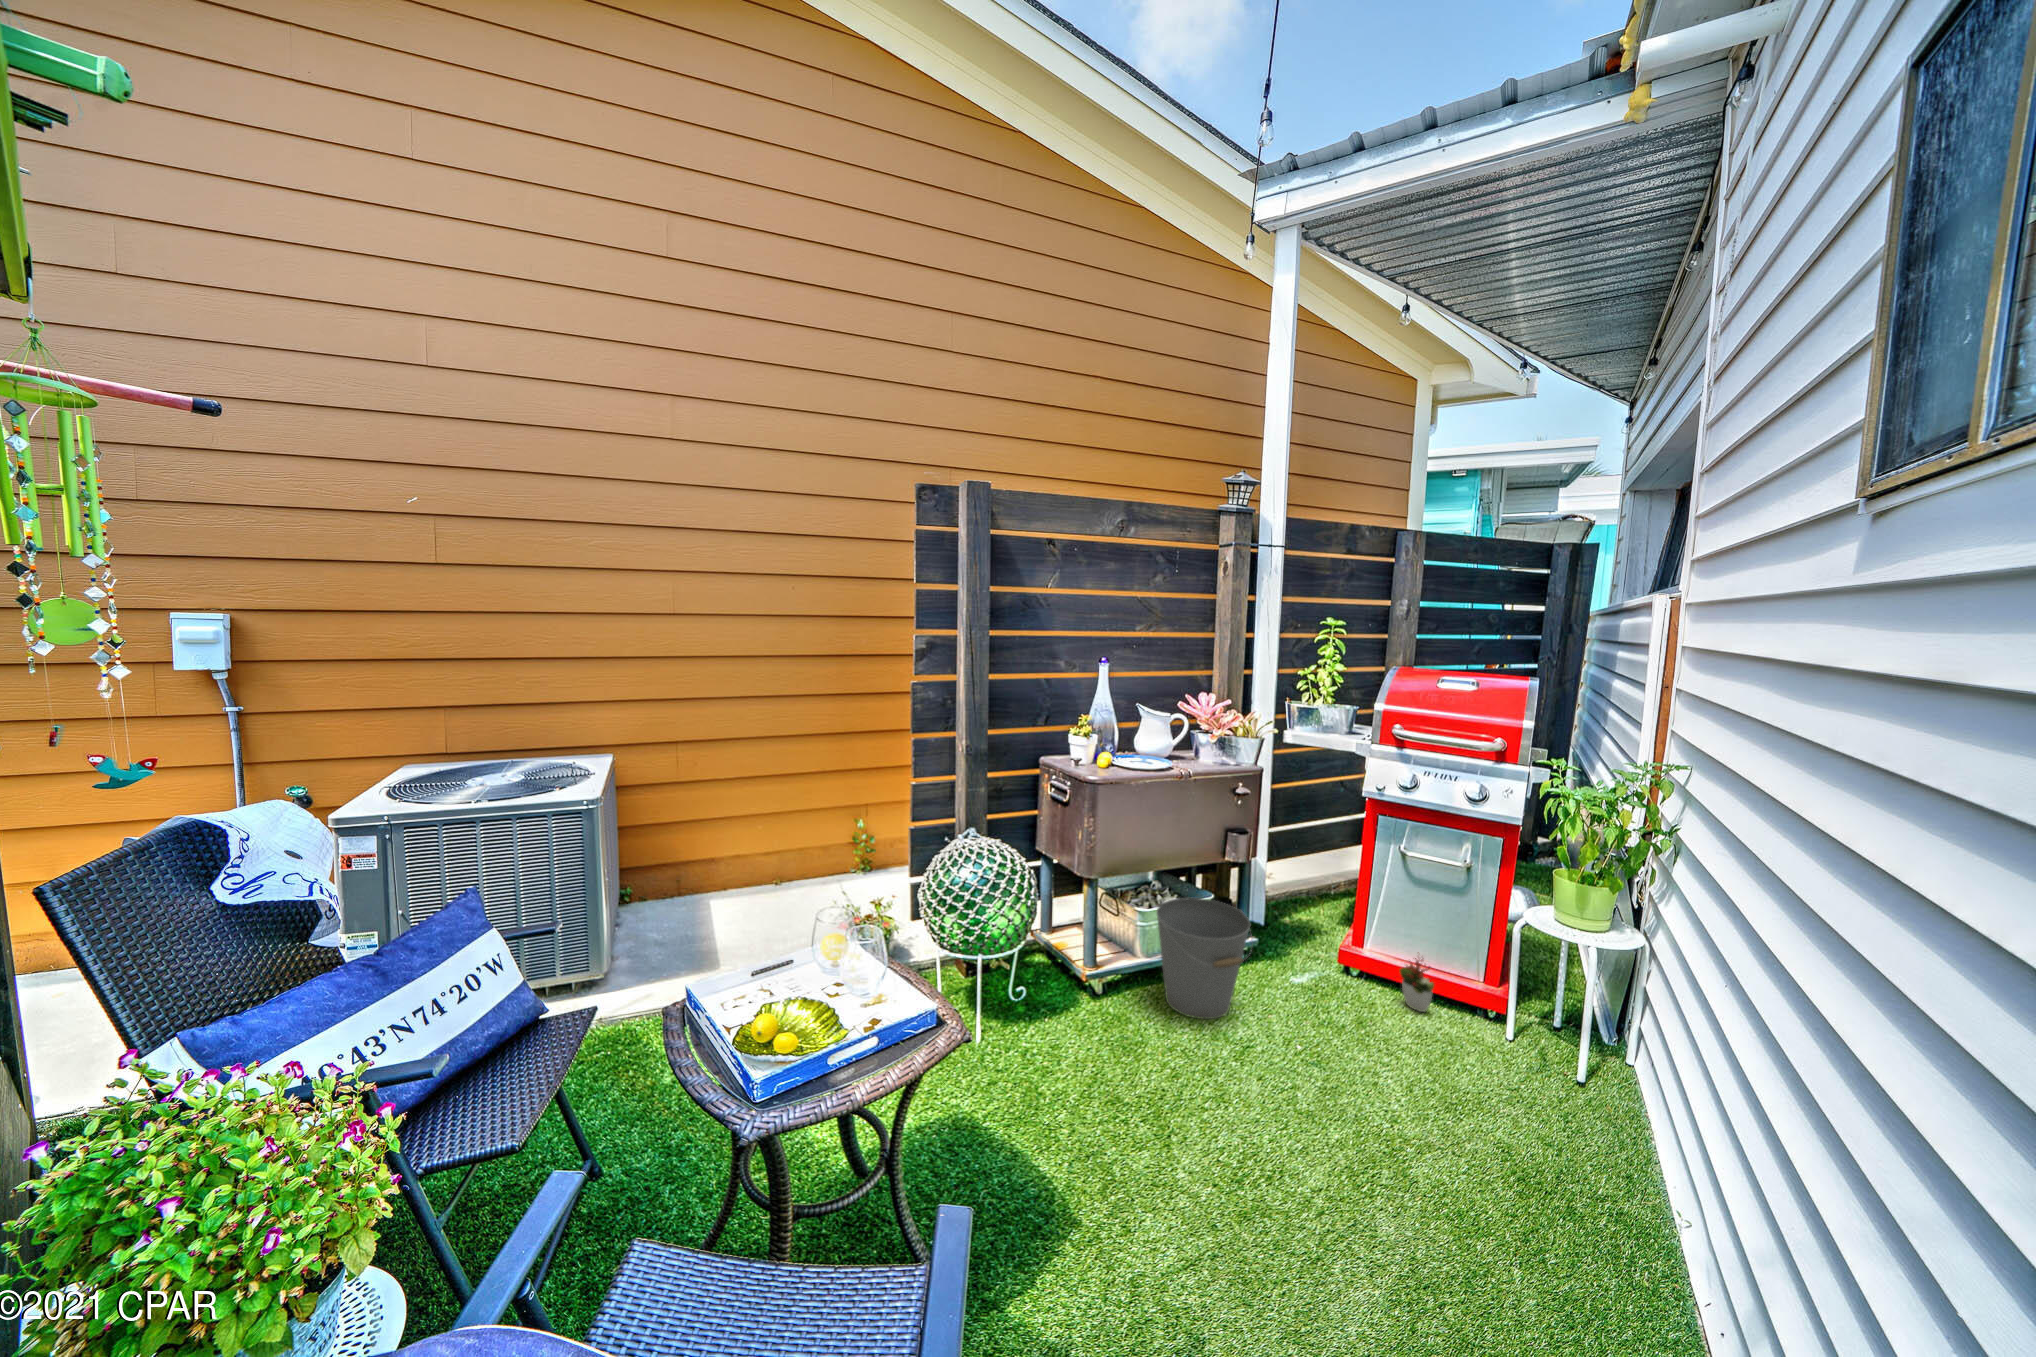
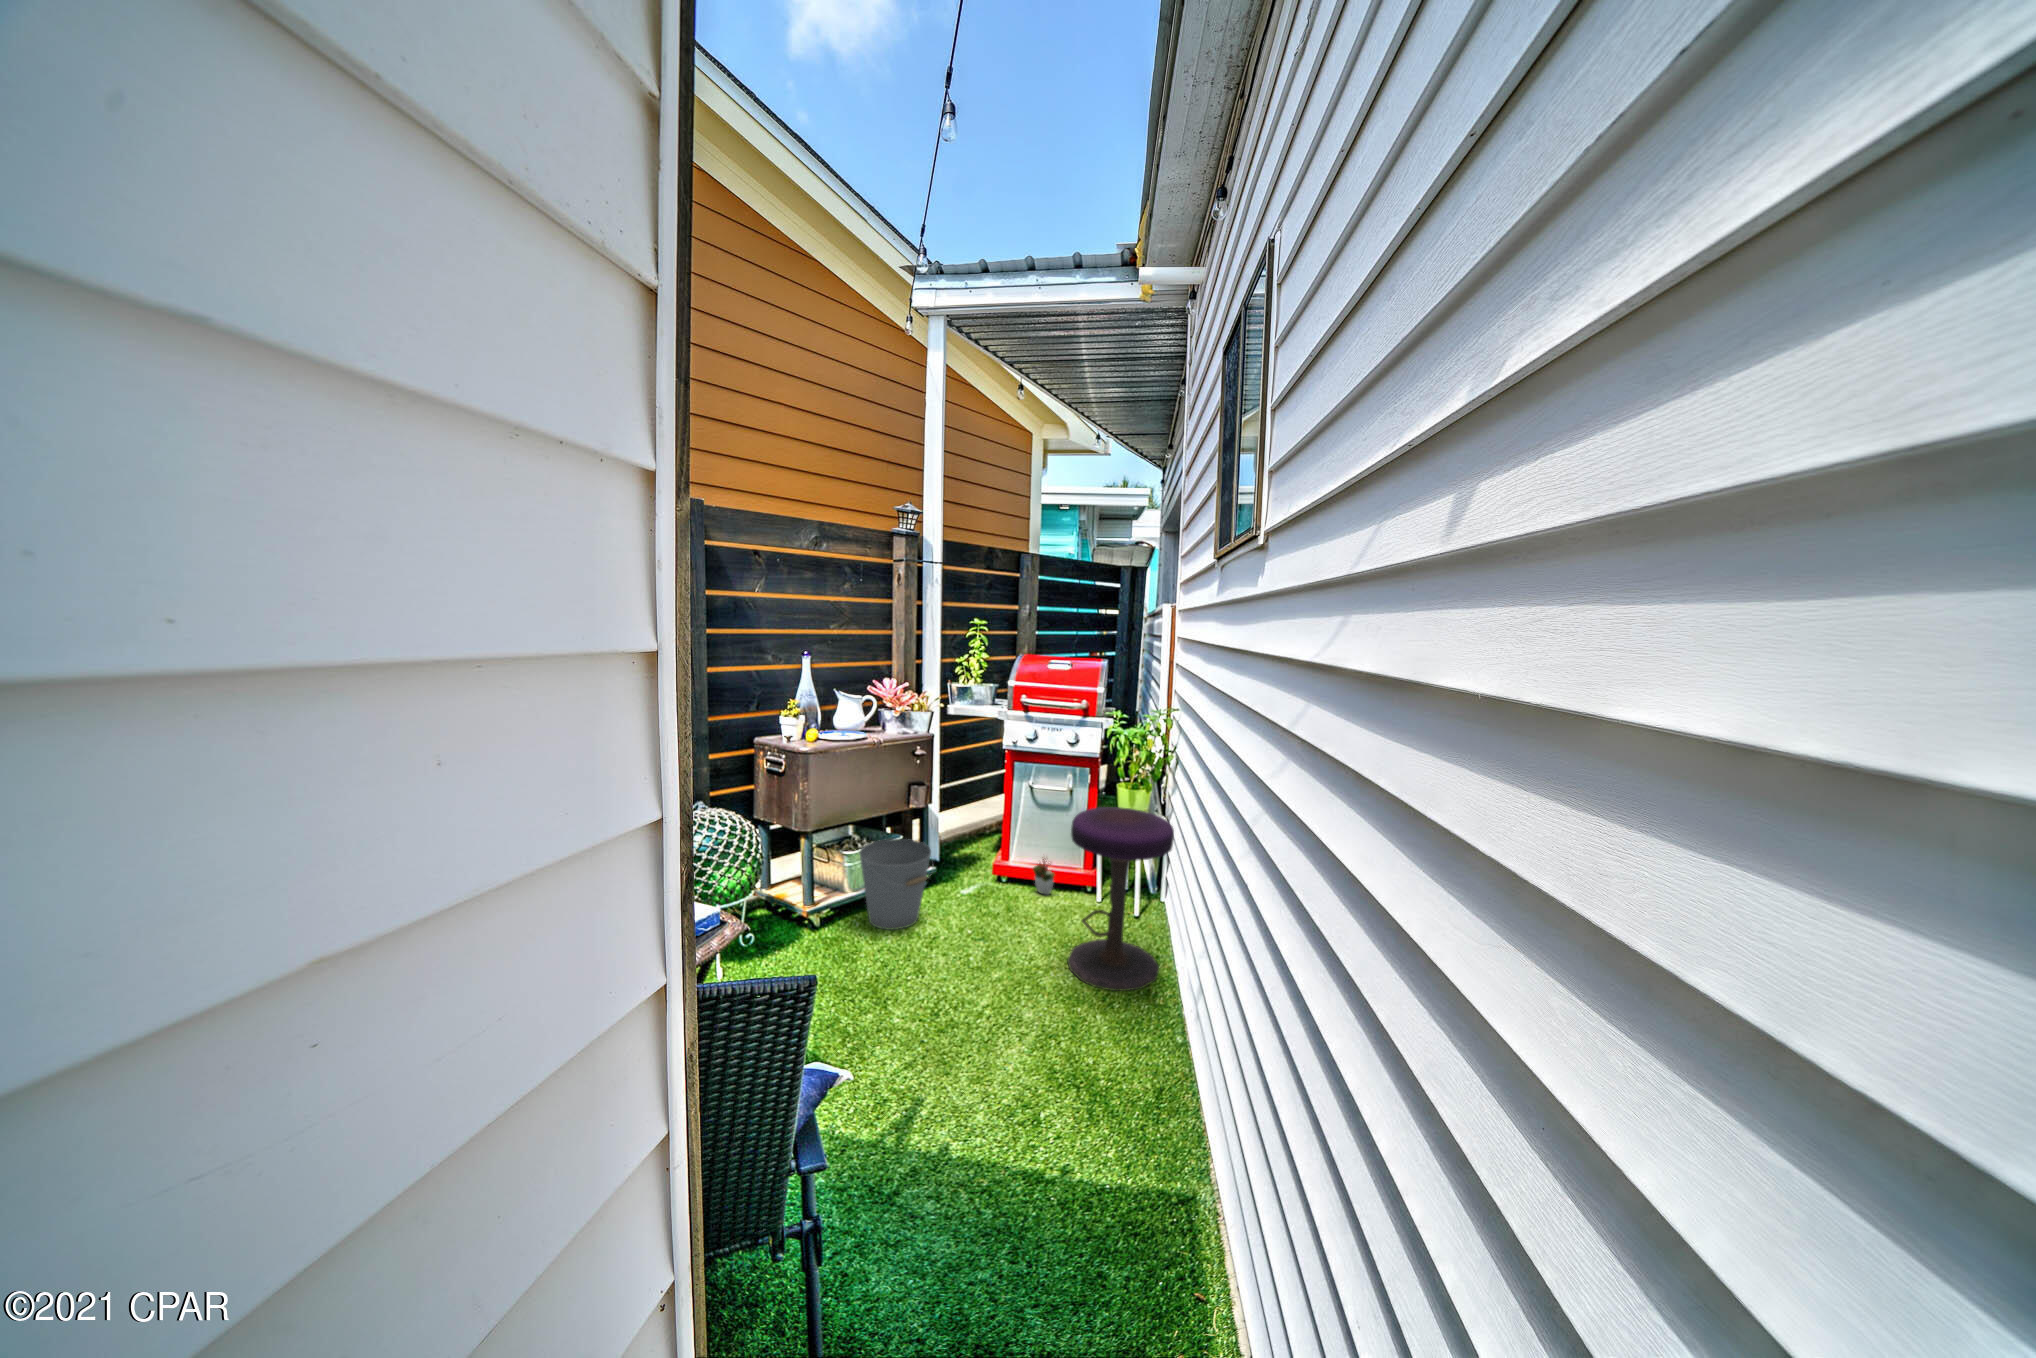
stool: none [1453,910,1671,1226] -> present [1067,807,1174,991]

